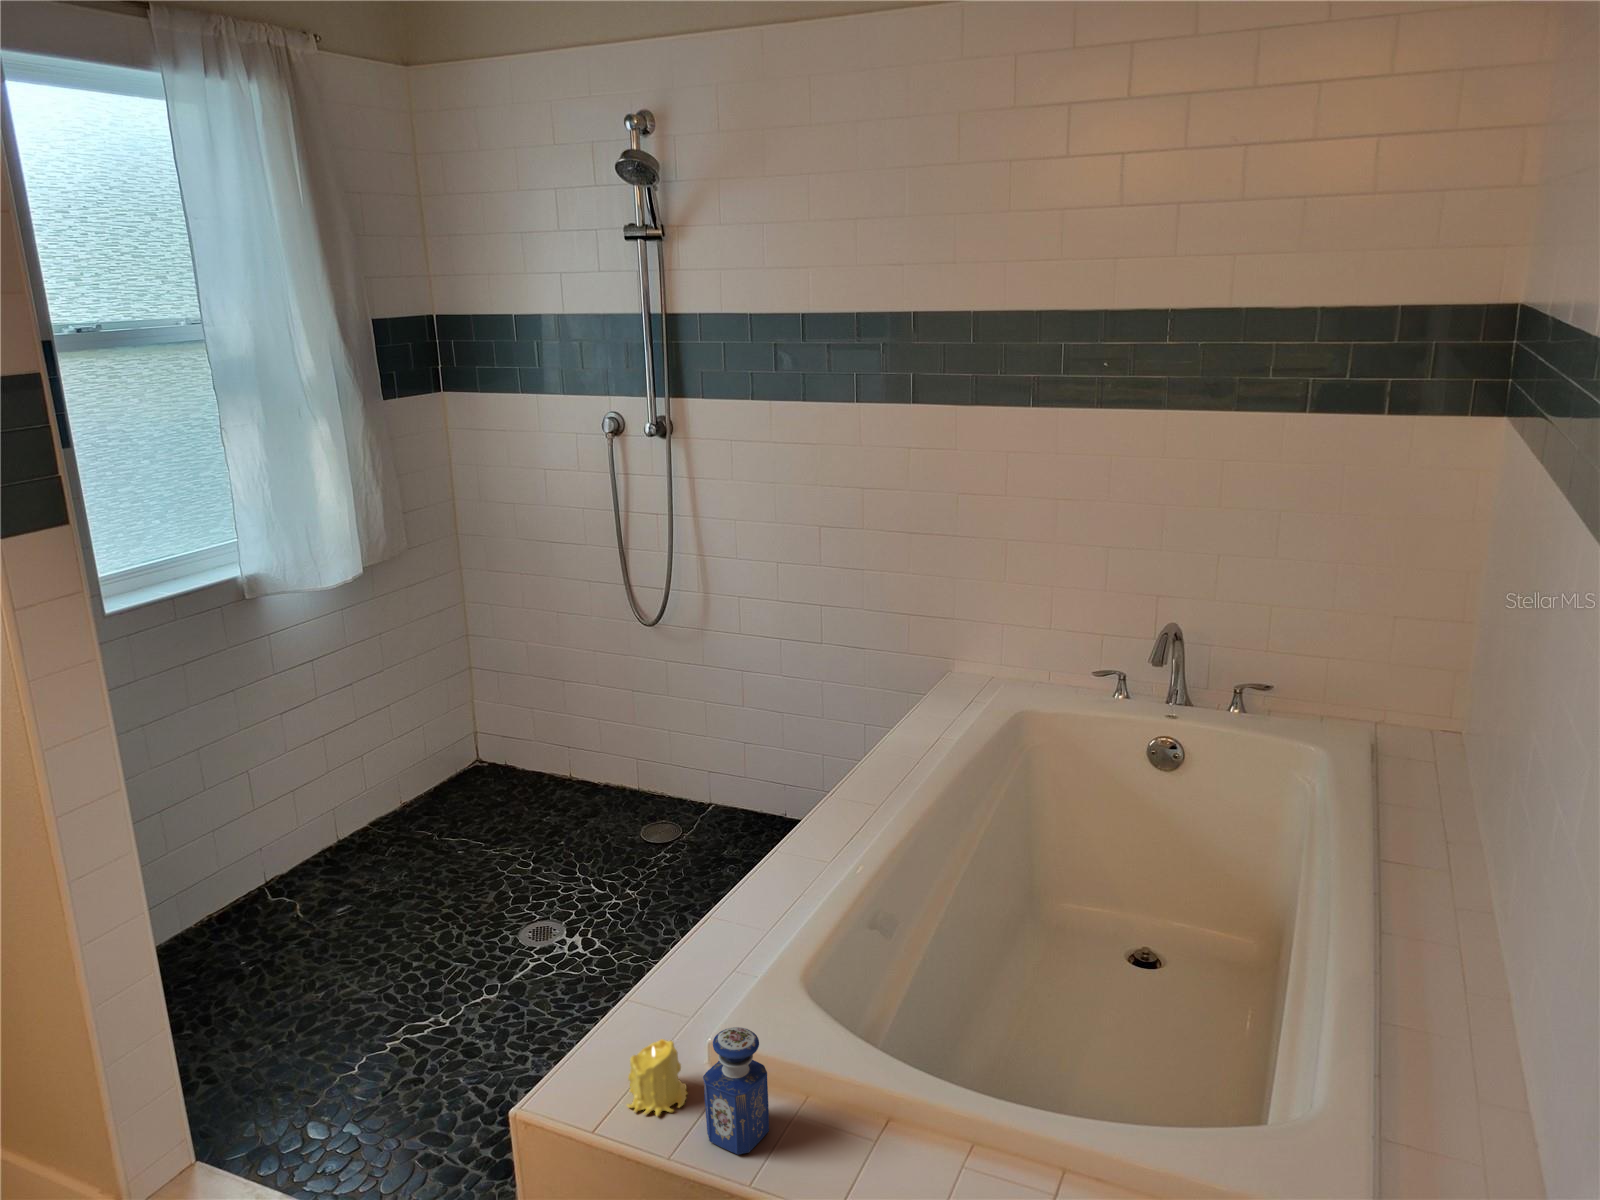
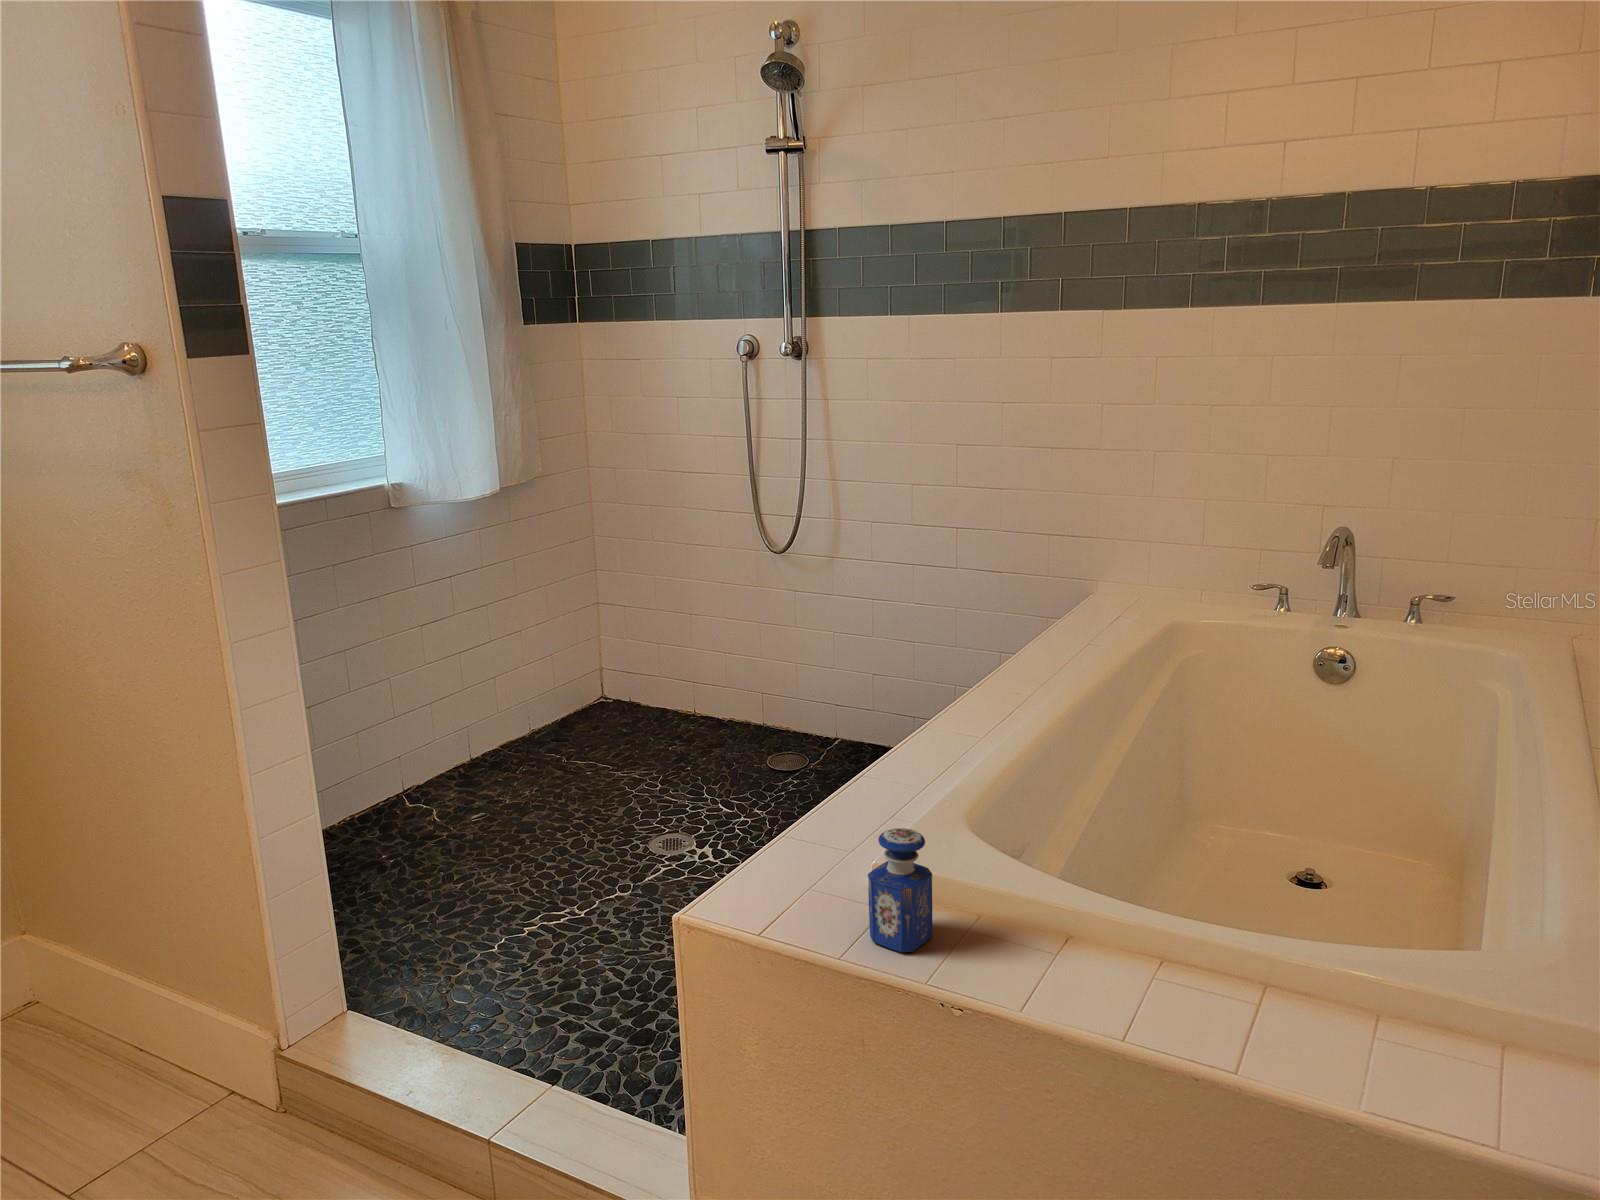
candle: present [627,1039,687,1116] -> none [787,851,848,923]

